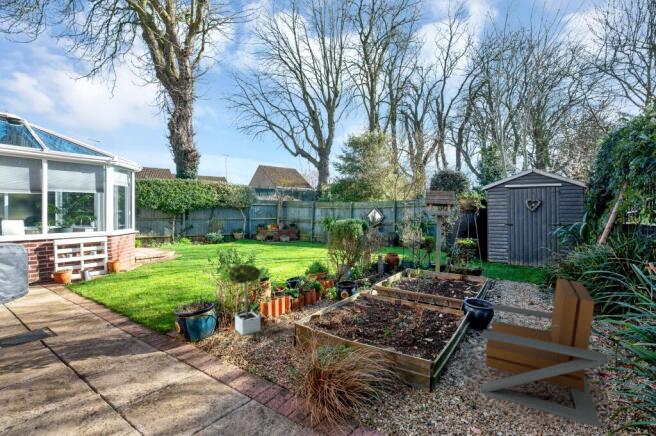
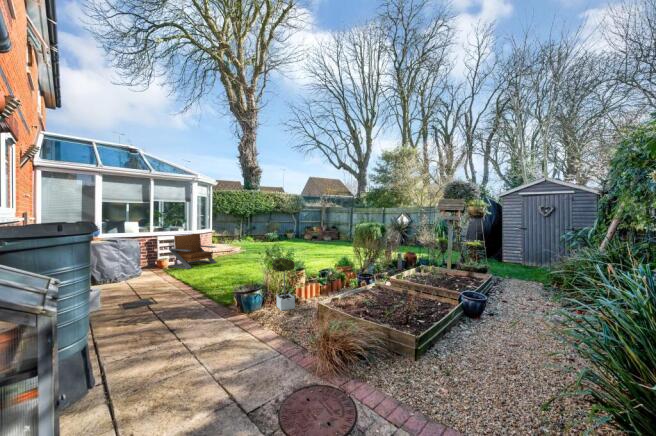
lounge chair: present [481,279,608,428] -> present [169,234,216,269]

